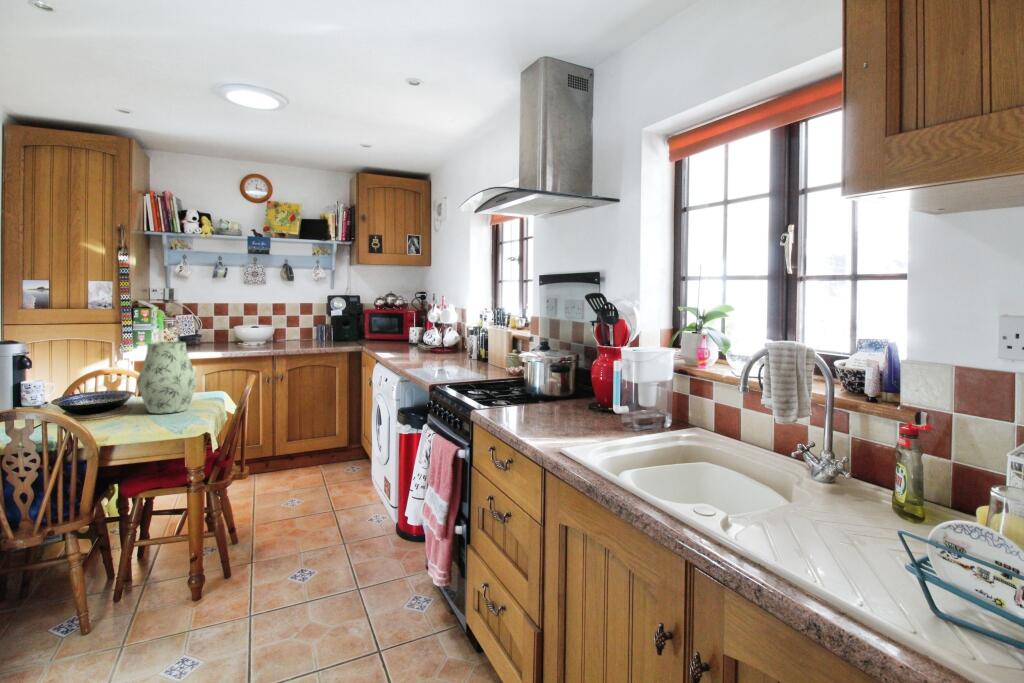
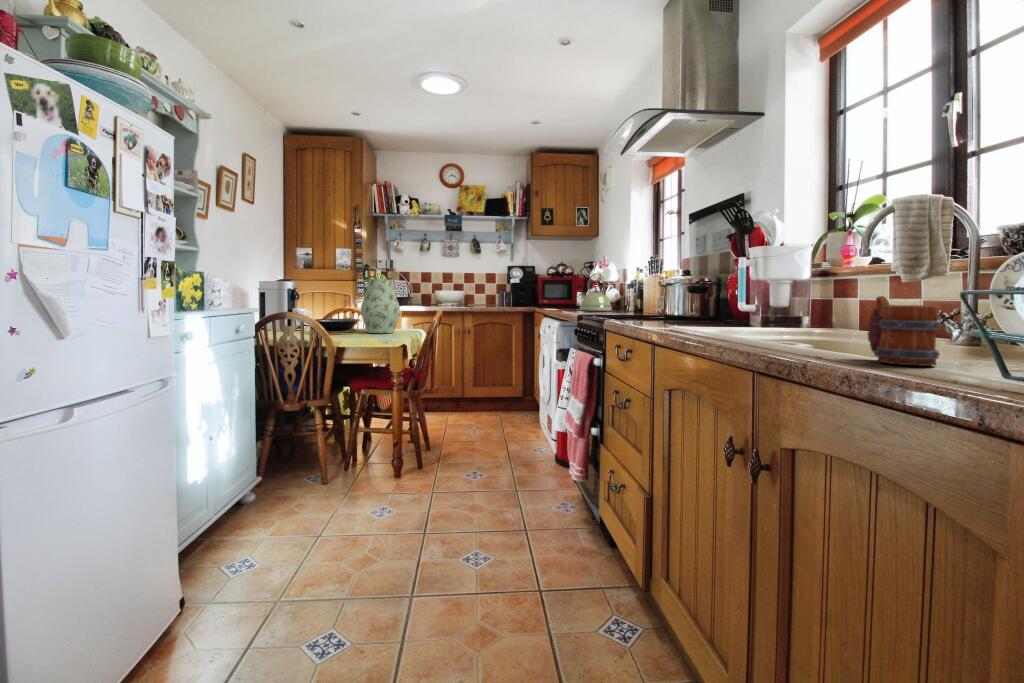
kettle: none [419,321,454,362] -> present [580,273,612,311]
mug: none [787,486,862,576] -> present [868,296,940,366]

